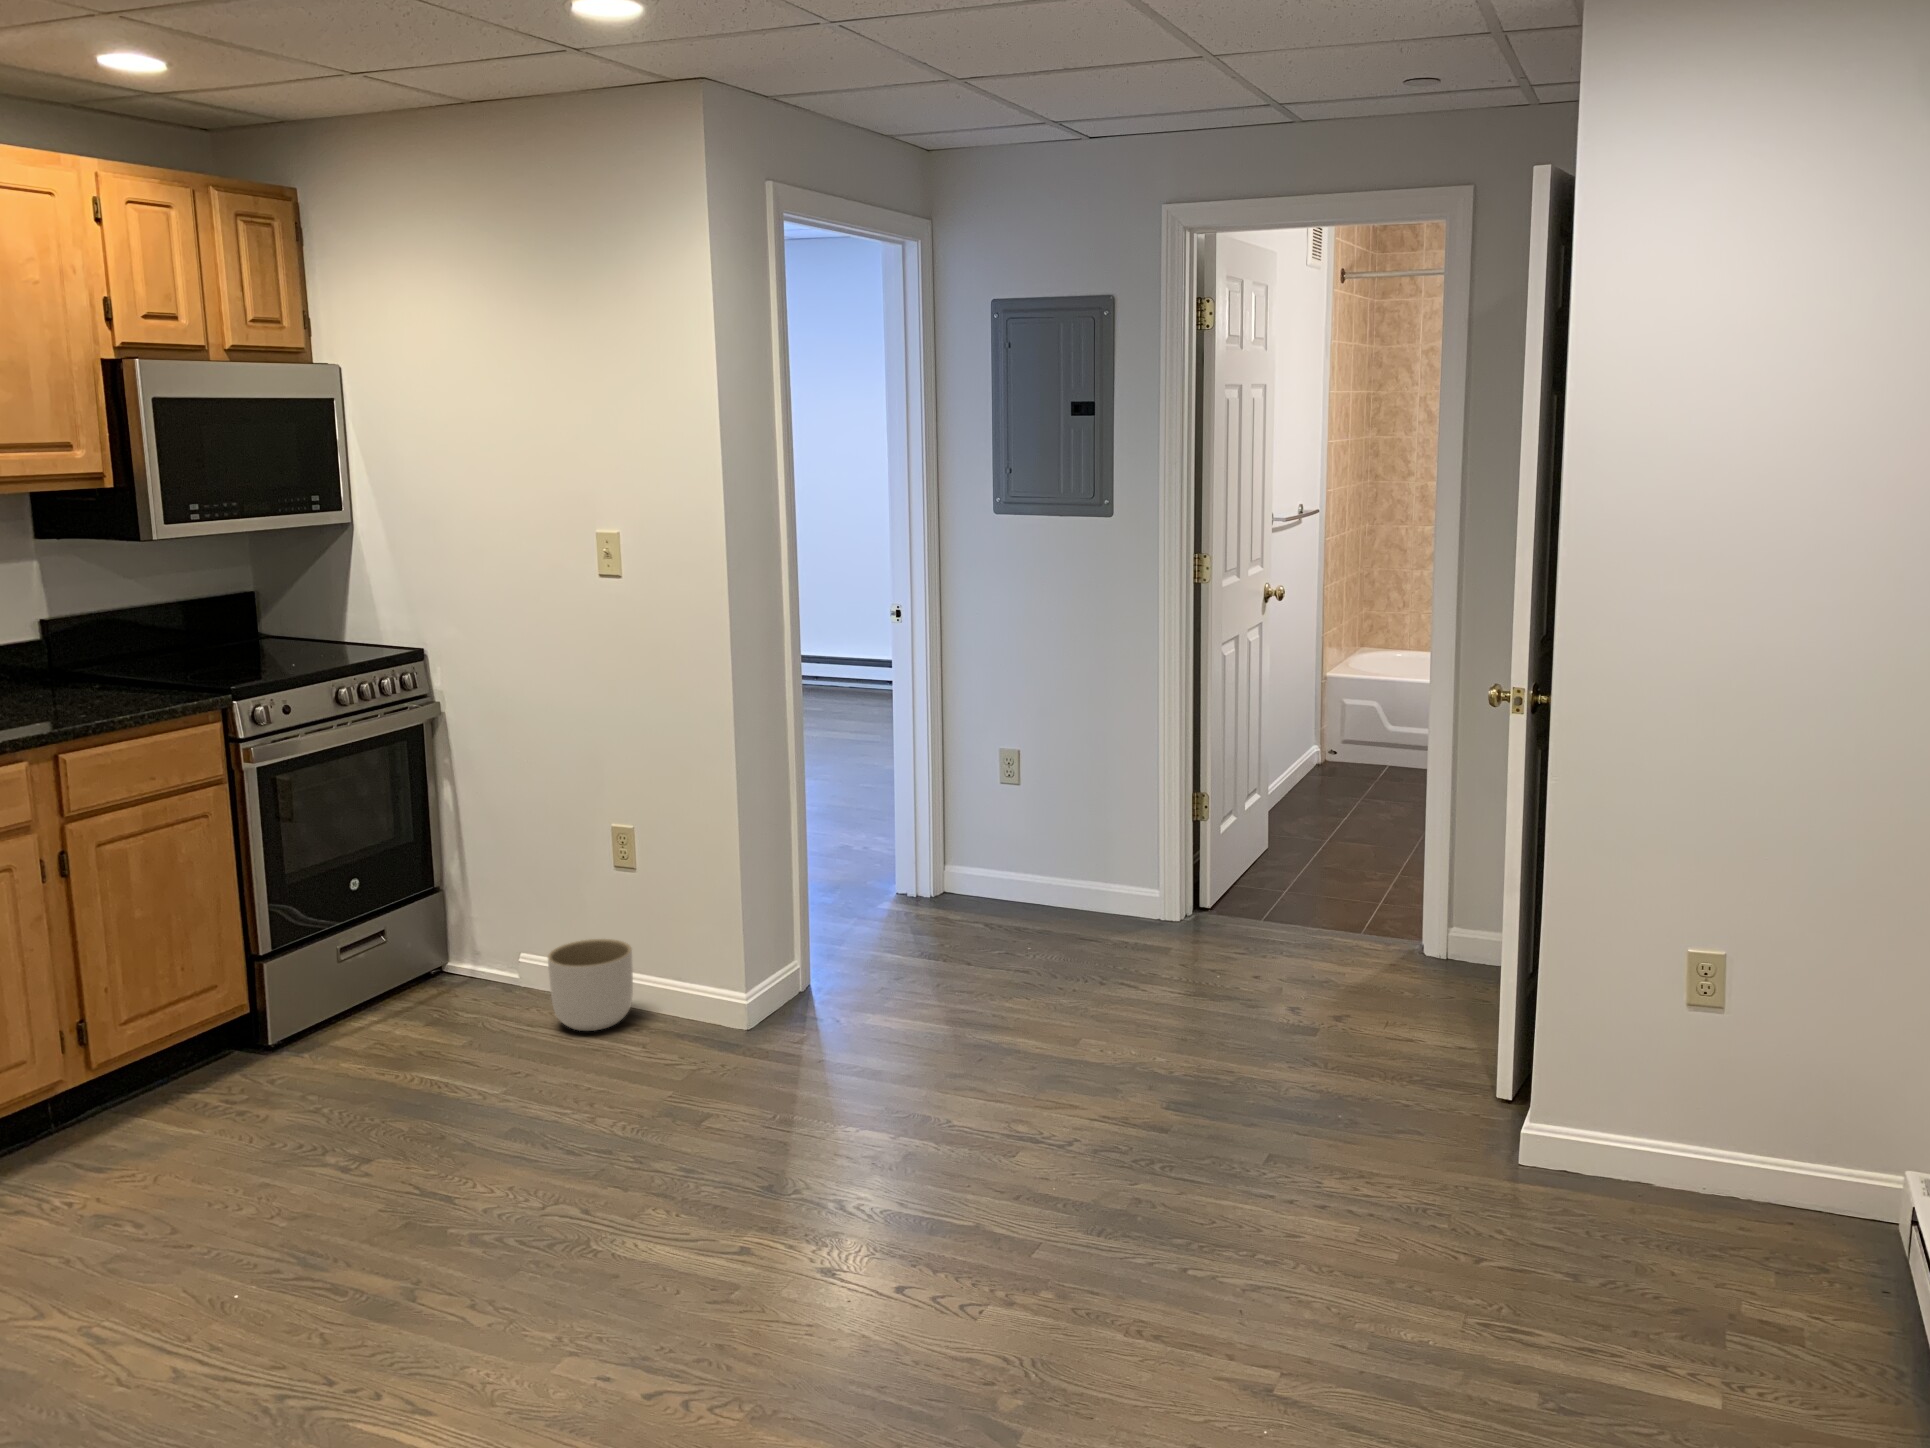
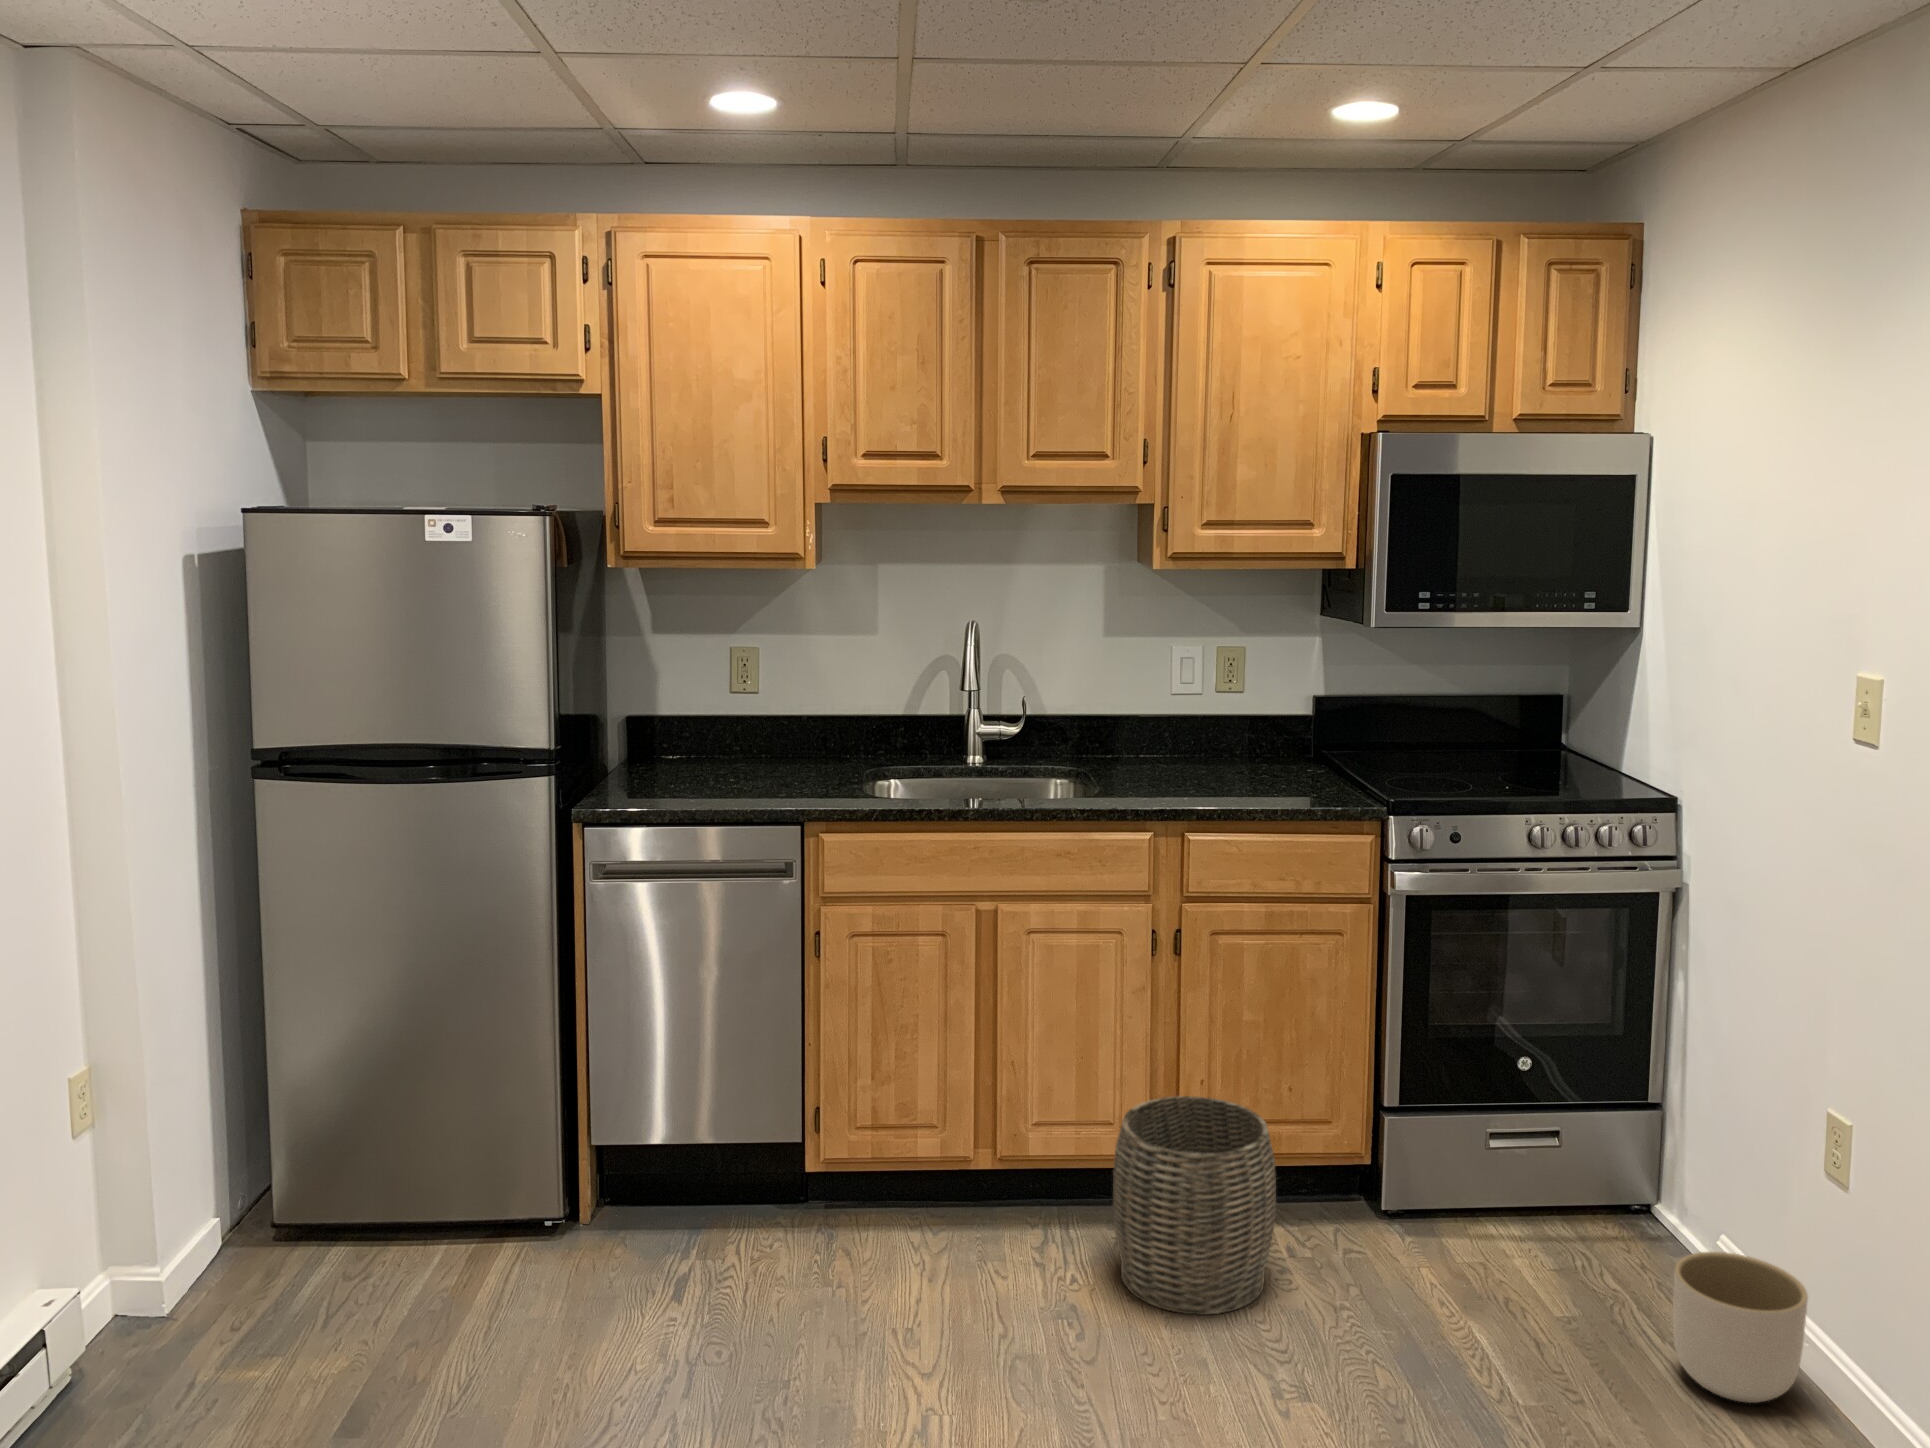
woven basket: none [85,983,258,1178] -> present [1113,1096,1276,1315]

